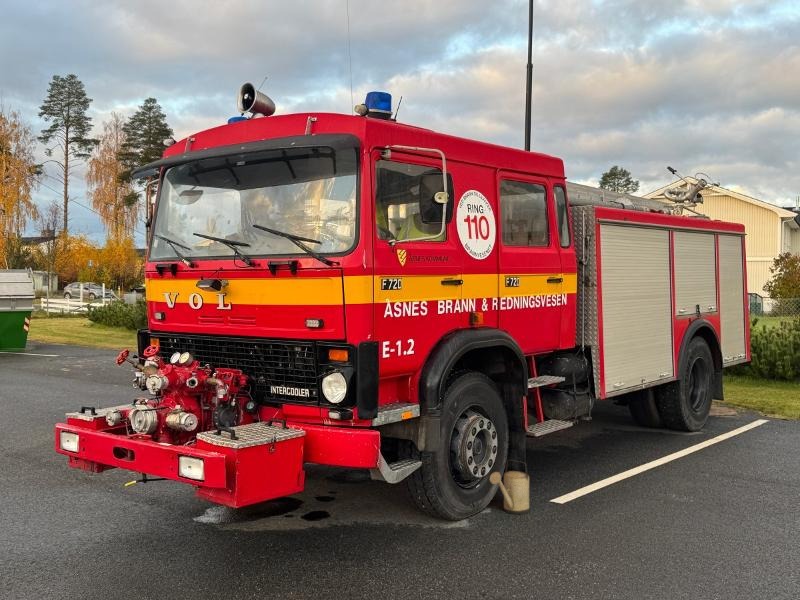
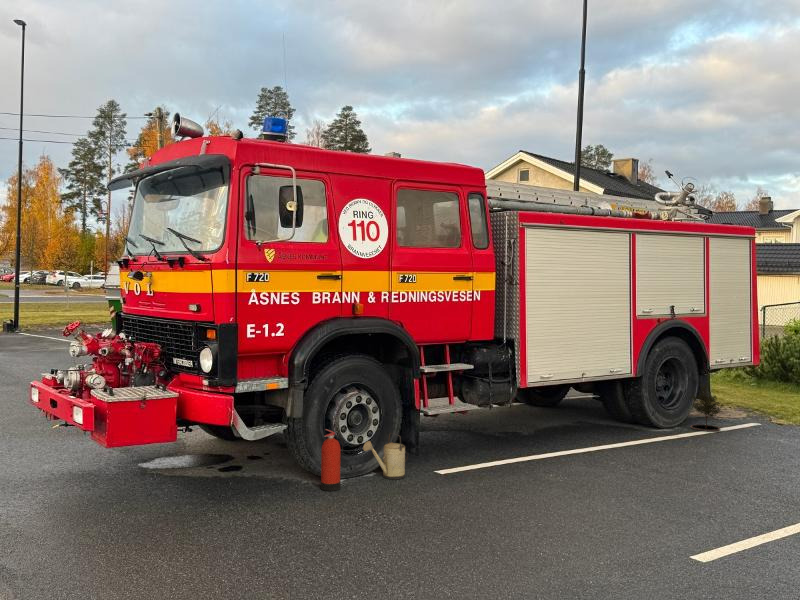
potted tree: none [718,378,756,430] -> present [690,384,722,432]
fire extinguisher: none [455,463,479,537] -> present [321,429,343,491]

